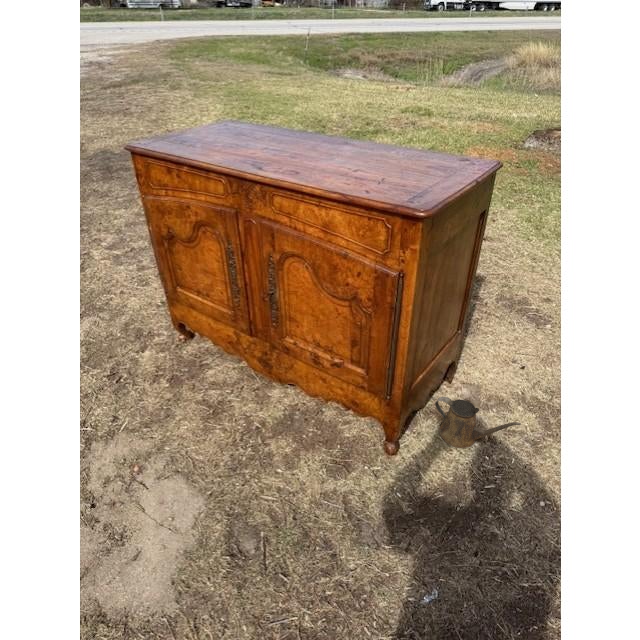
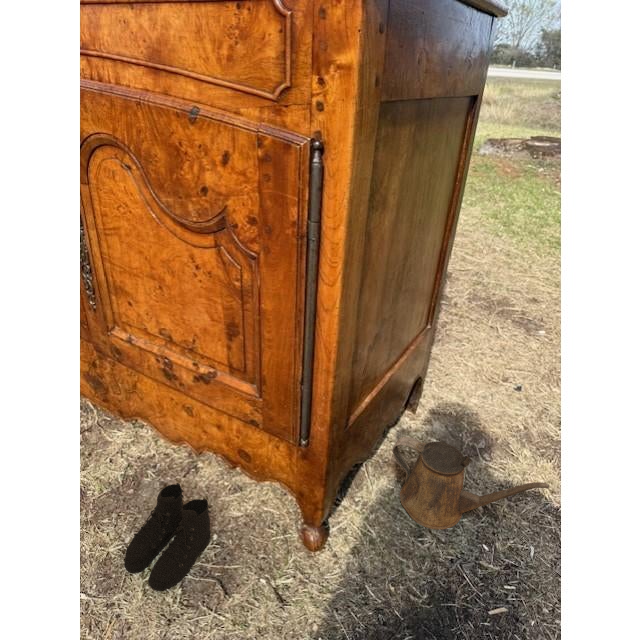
boots: none [294,418,336,470] -> present [124,483,211,591]

